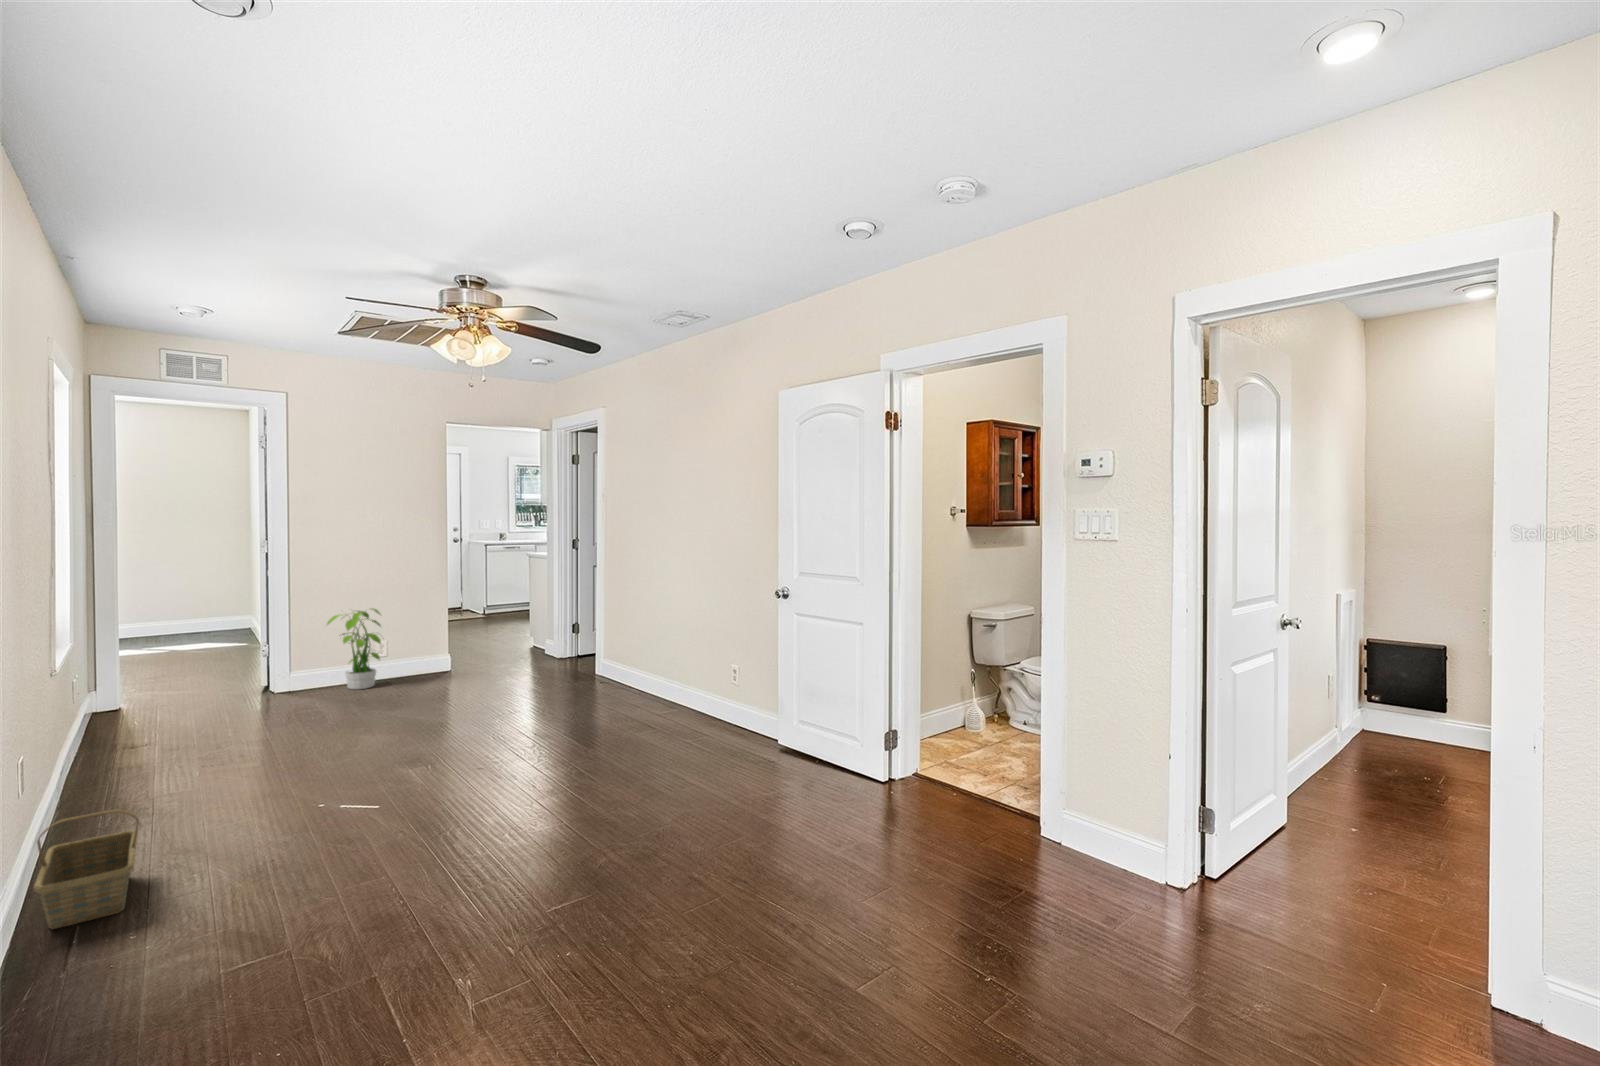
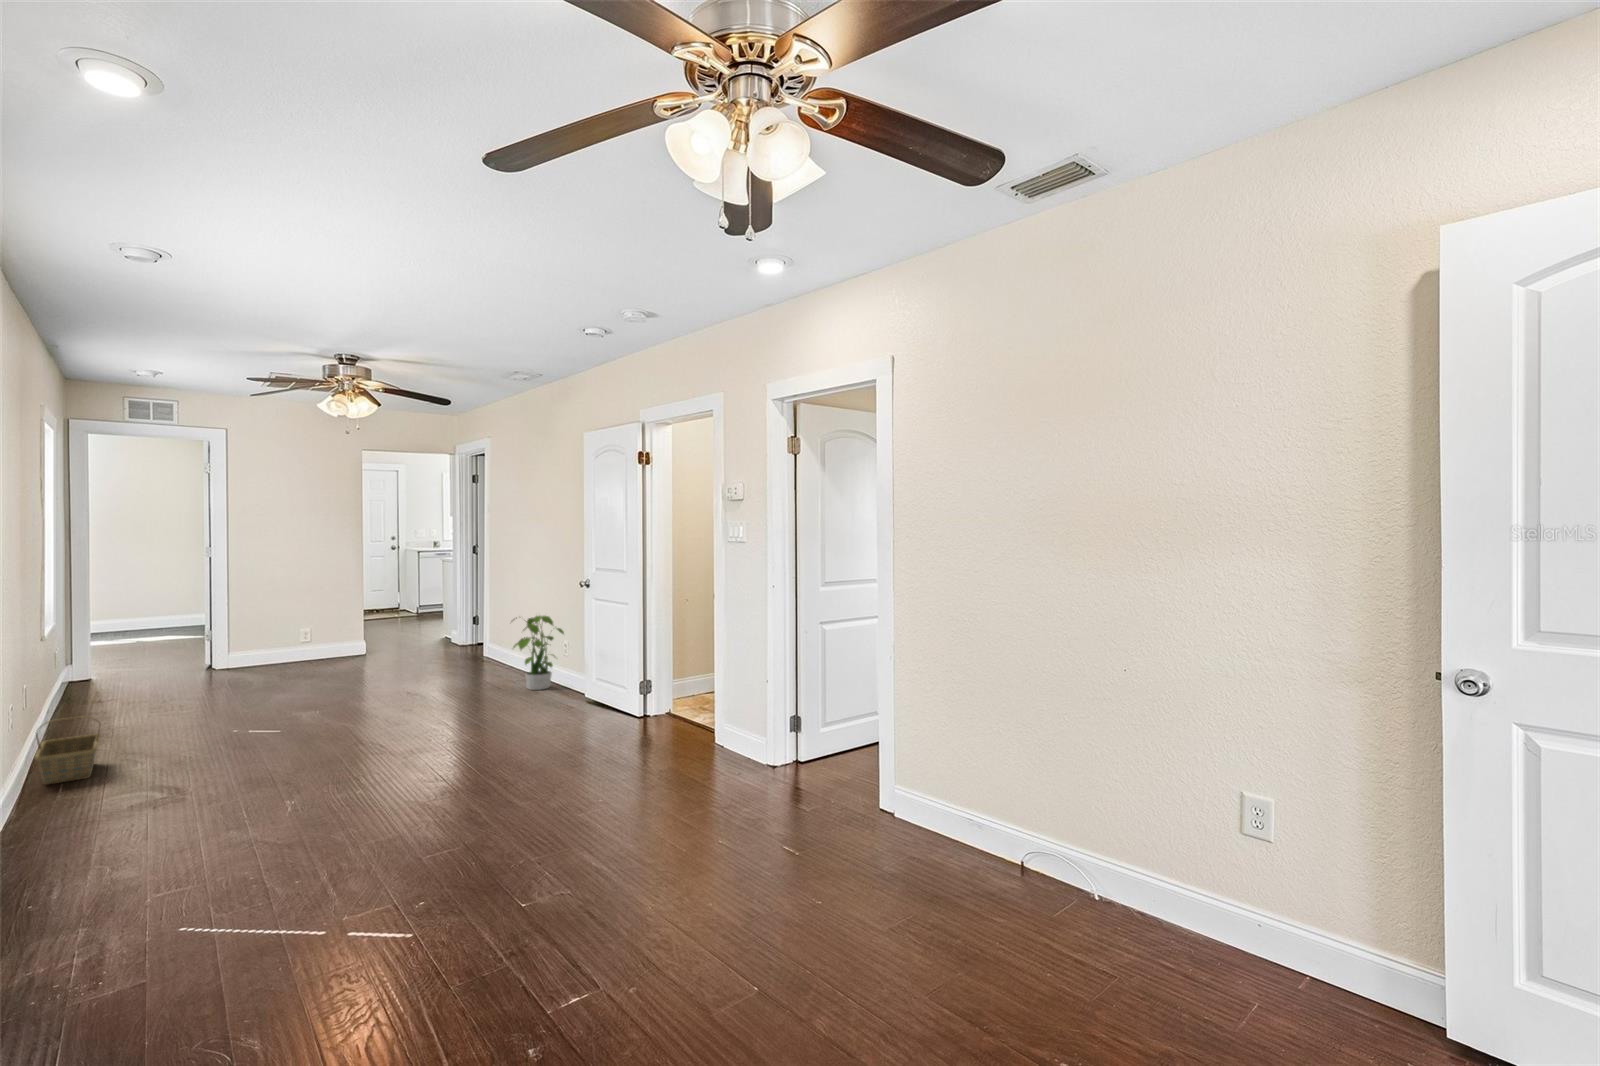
potted plant: present [327,608,381,689] -> present [513,616,564,690]

